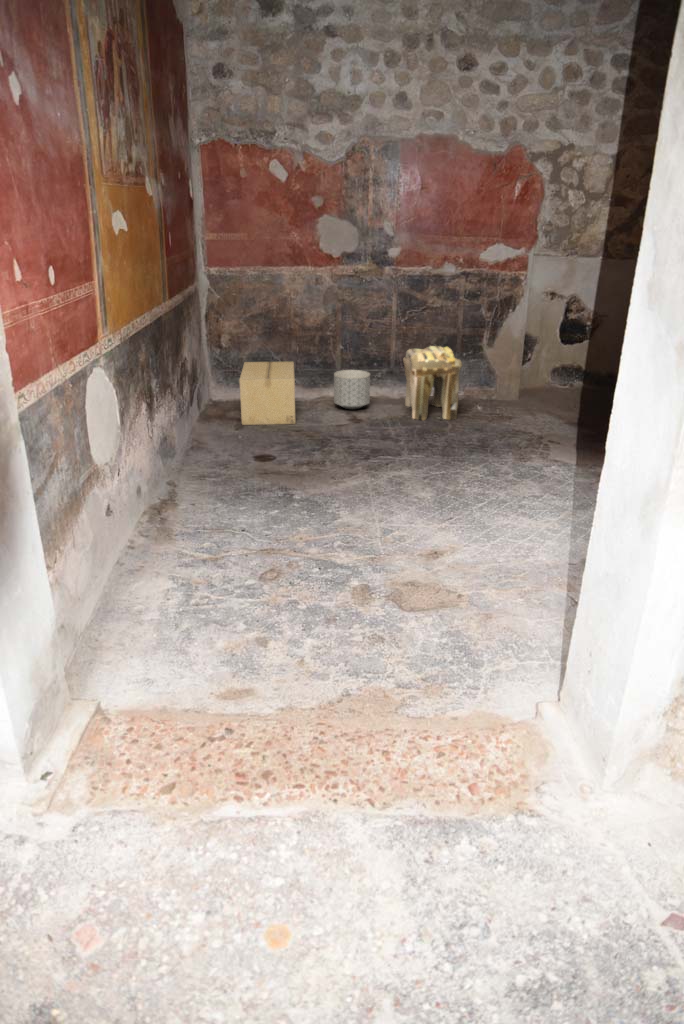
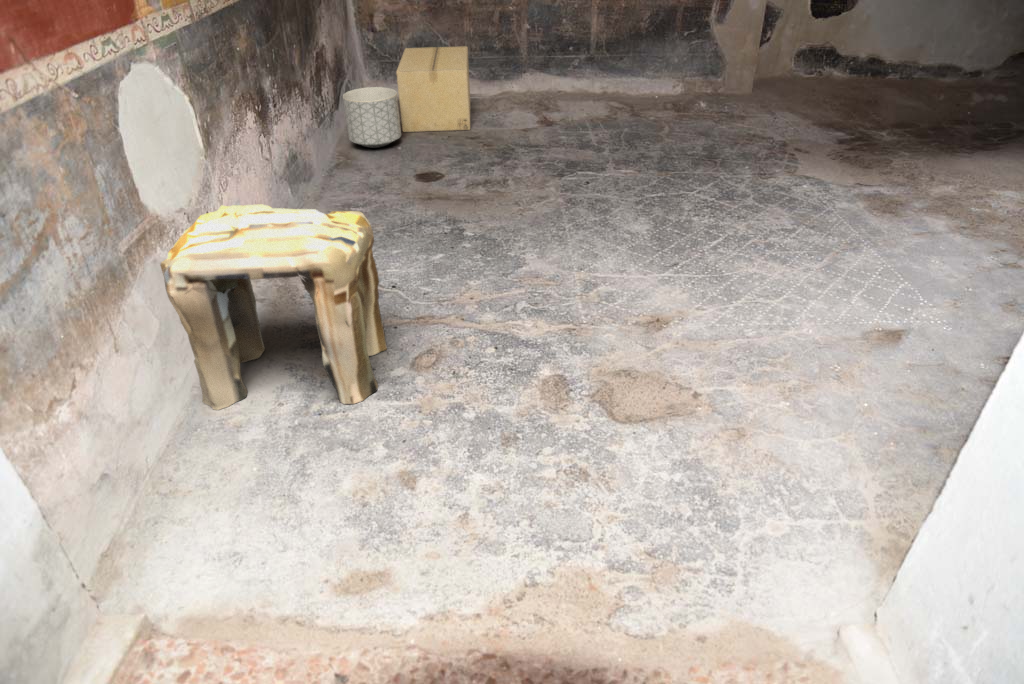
stool: present [403,346,462,420] -> present [160,204,387,410]
planter: present [334,370,370,410] -> present [343,87,401,148]

